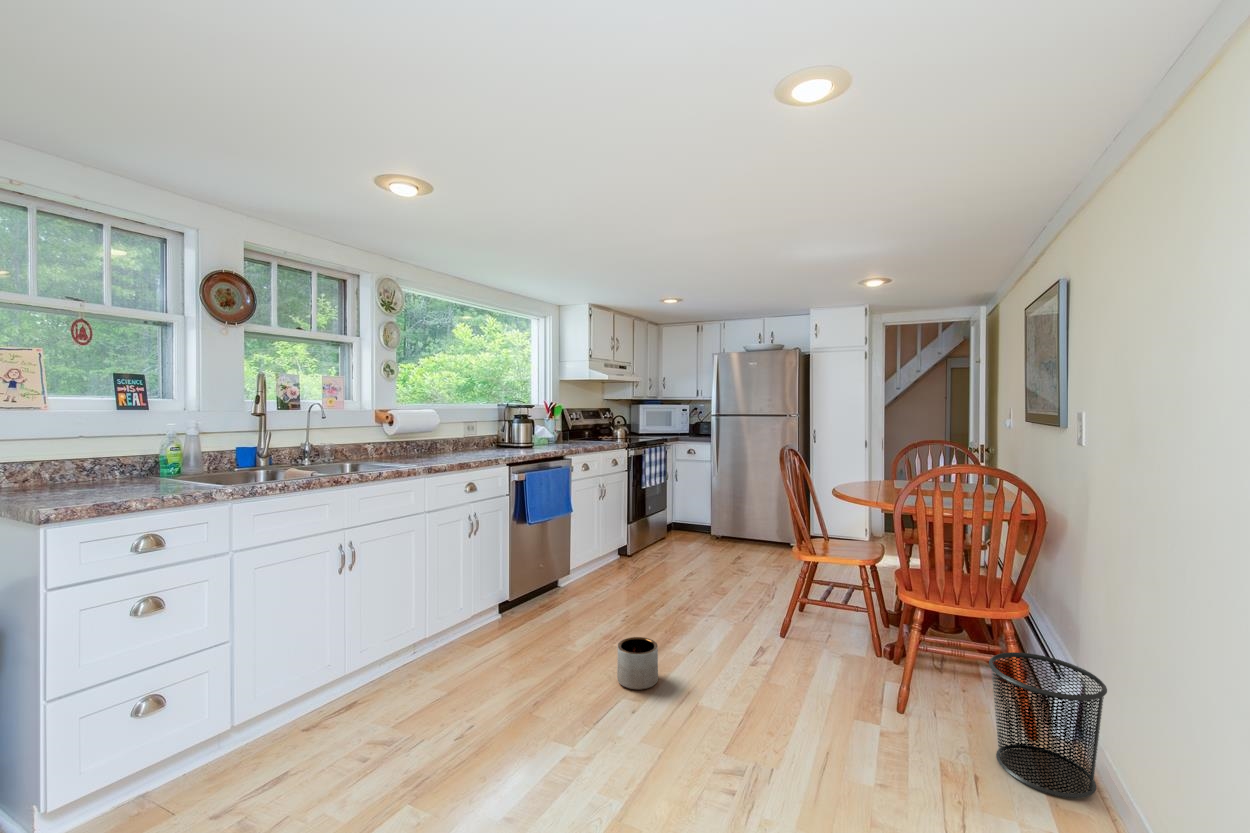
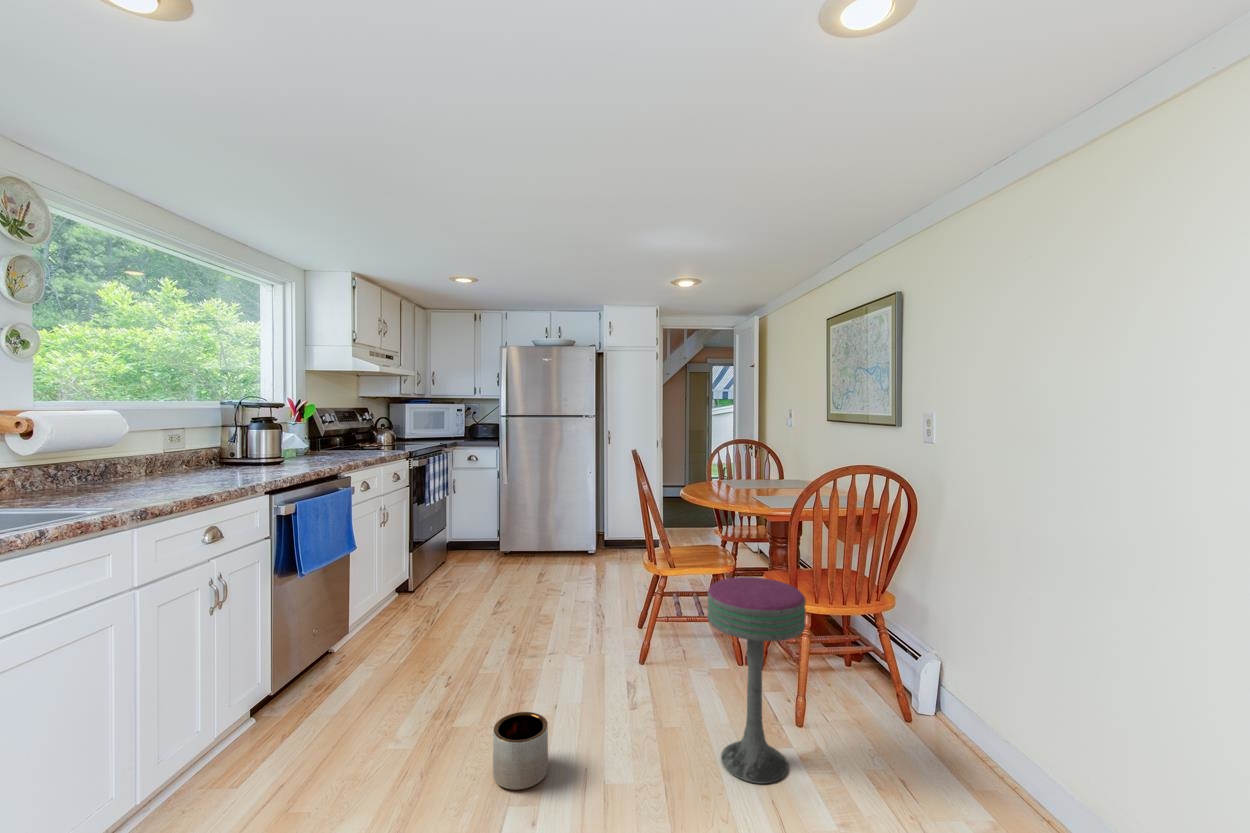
bar stool: none [784,558,877,742] -> present [707,577,806,784]
waste bin: present [989,652,1107,798] -> none [888,642,988,773]

